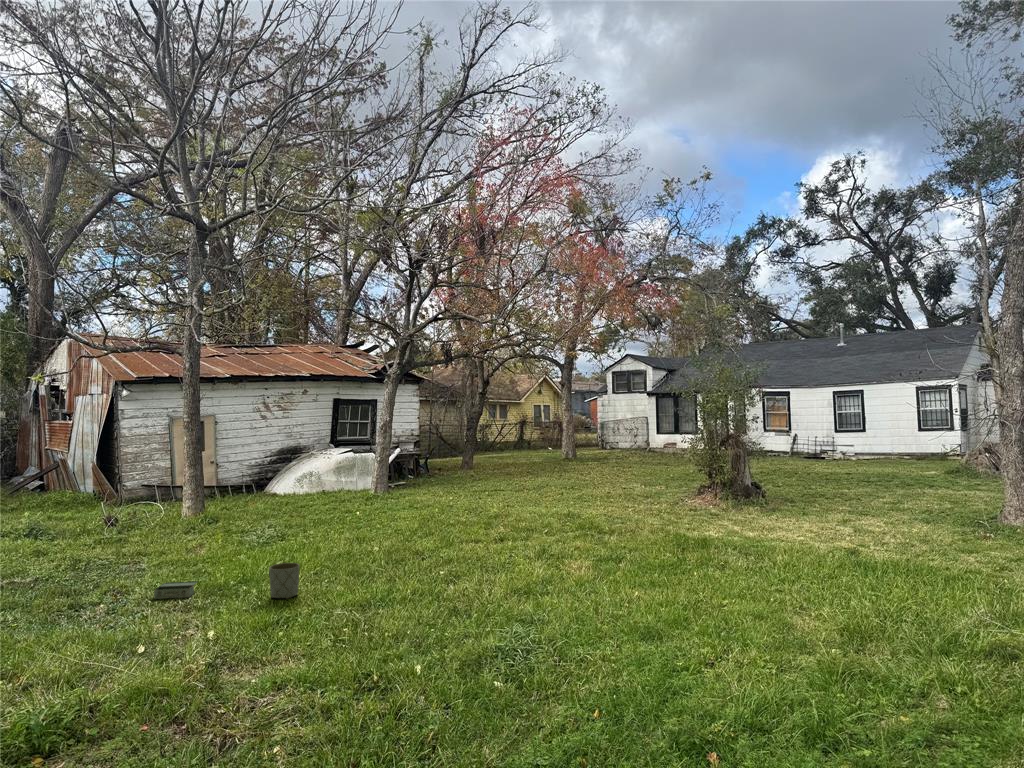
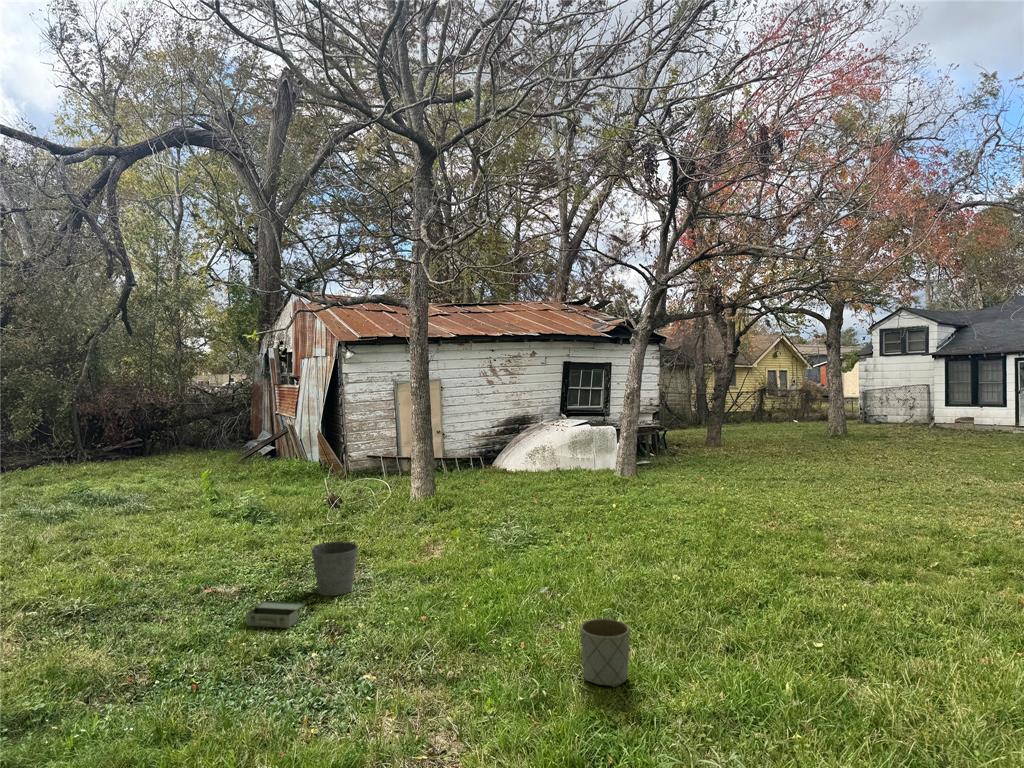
bucket: none [85,538,124,577] -> present [311,541,358,596]
toolbox: present [154,581,198,599] -> present [246,601,305,628]

